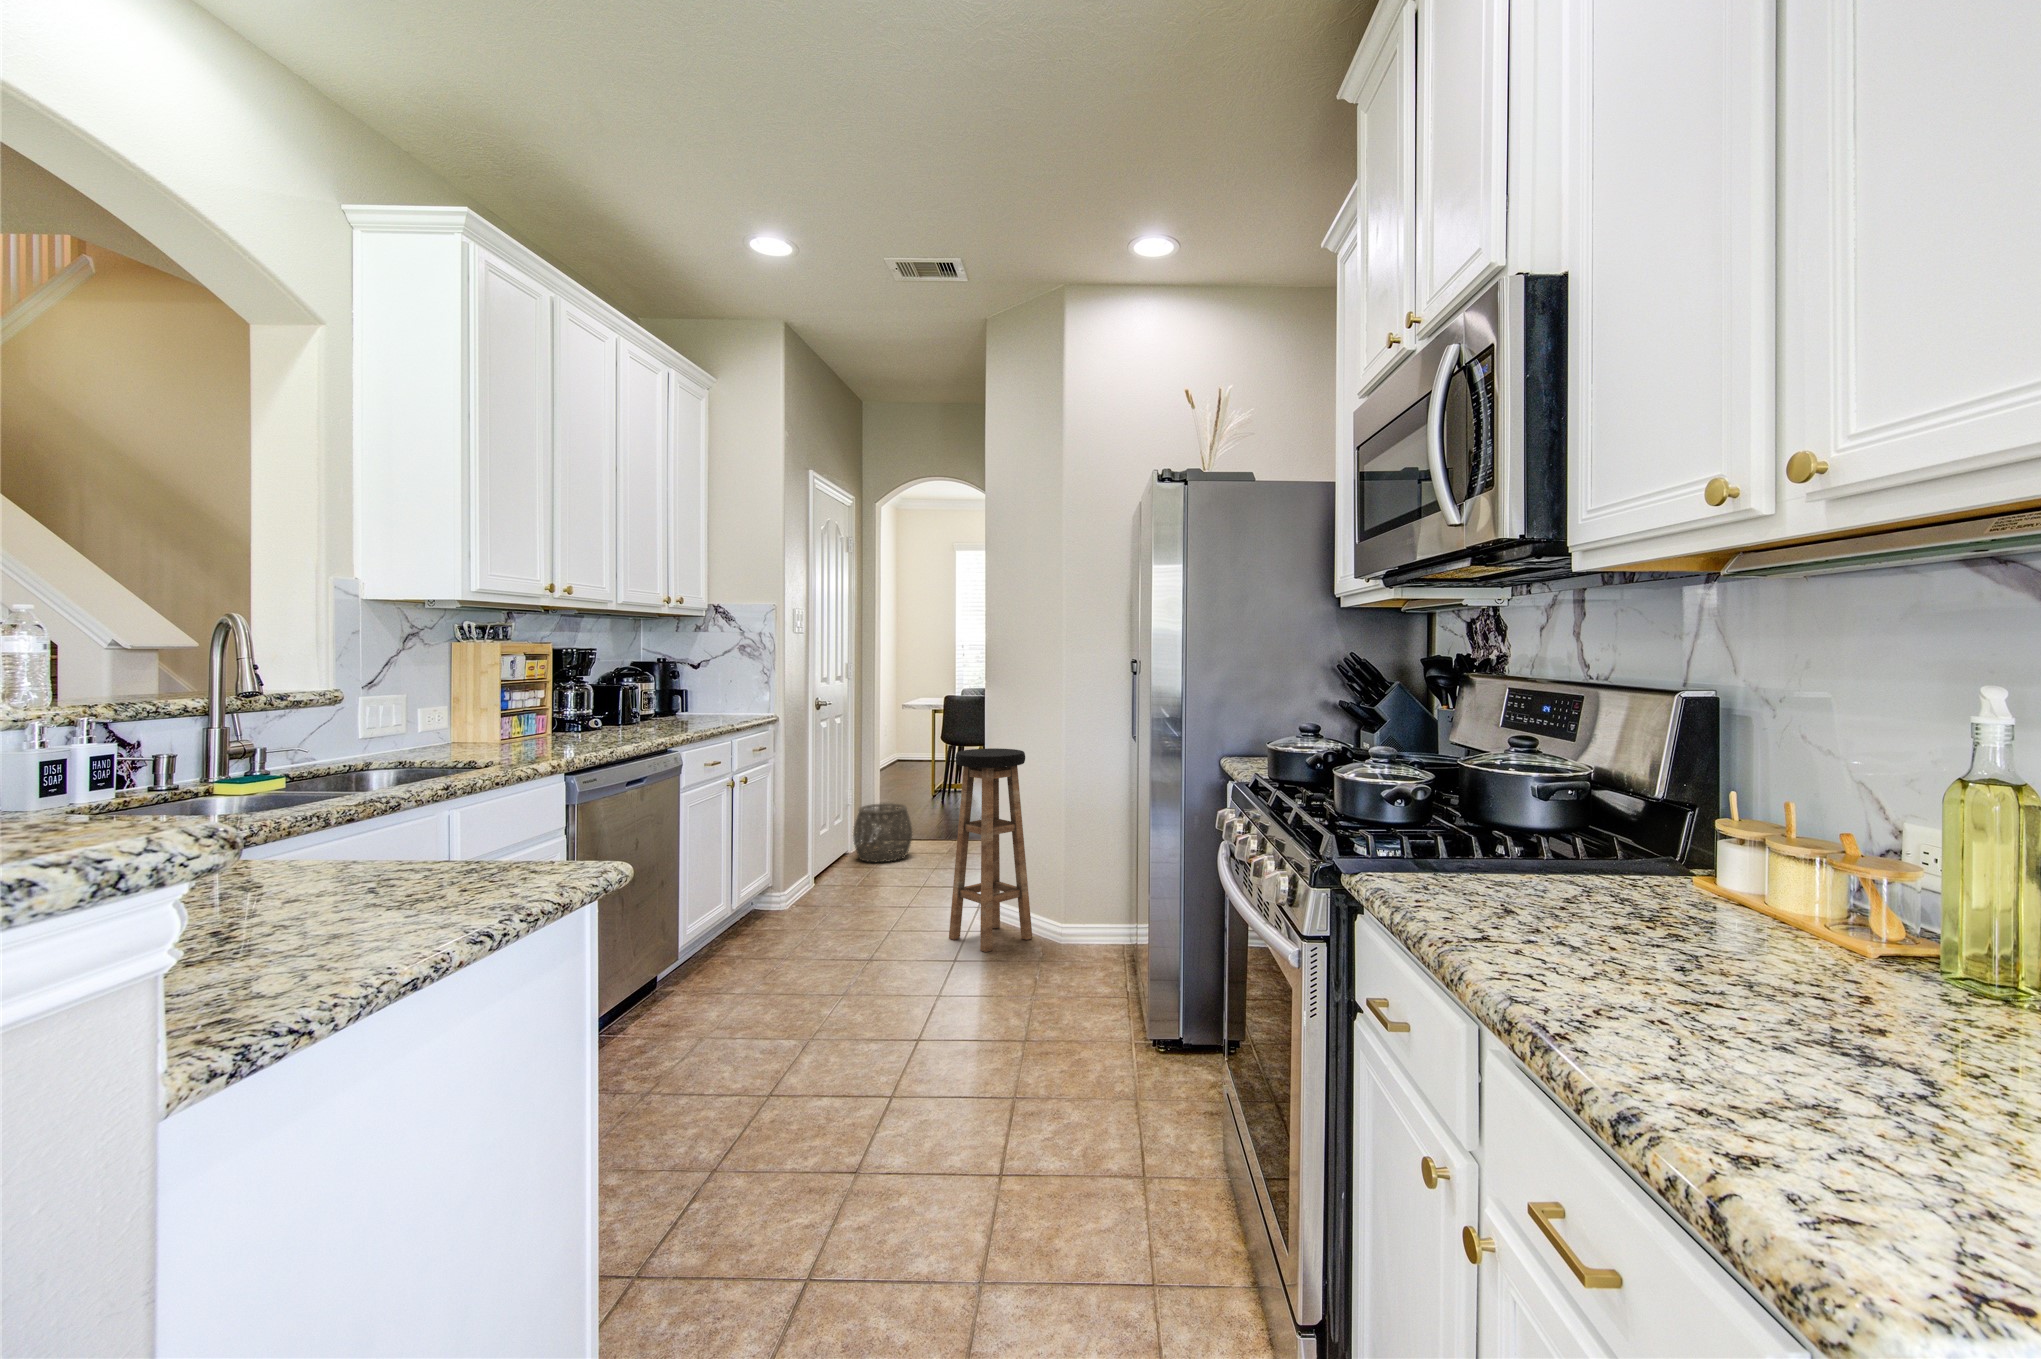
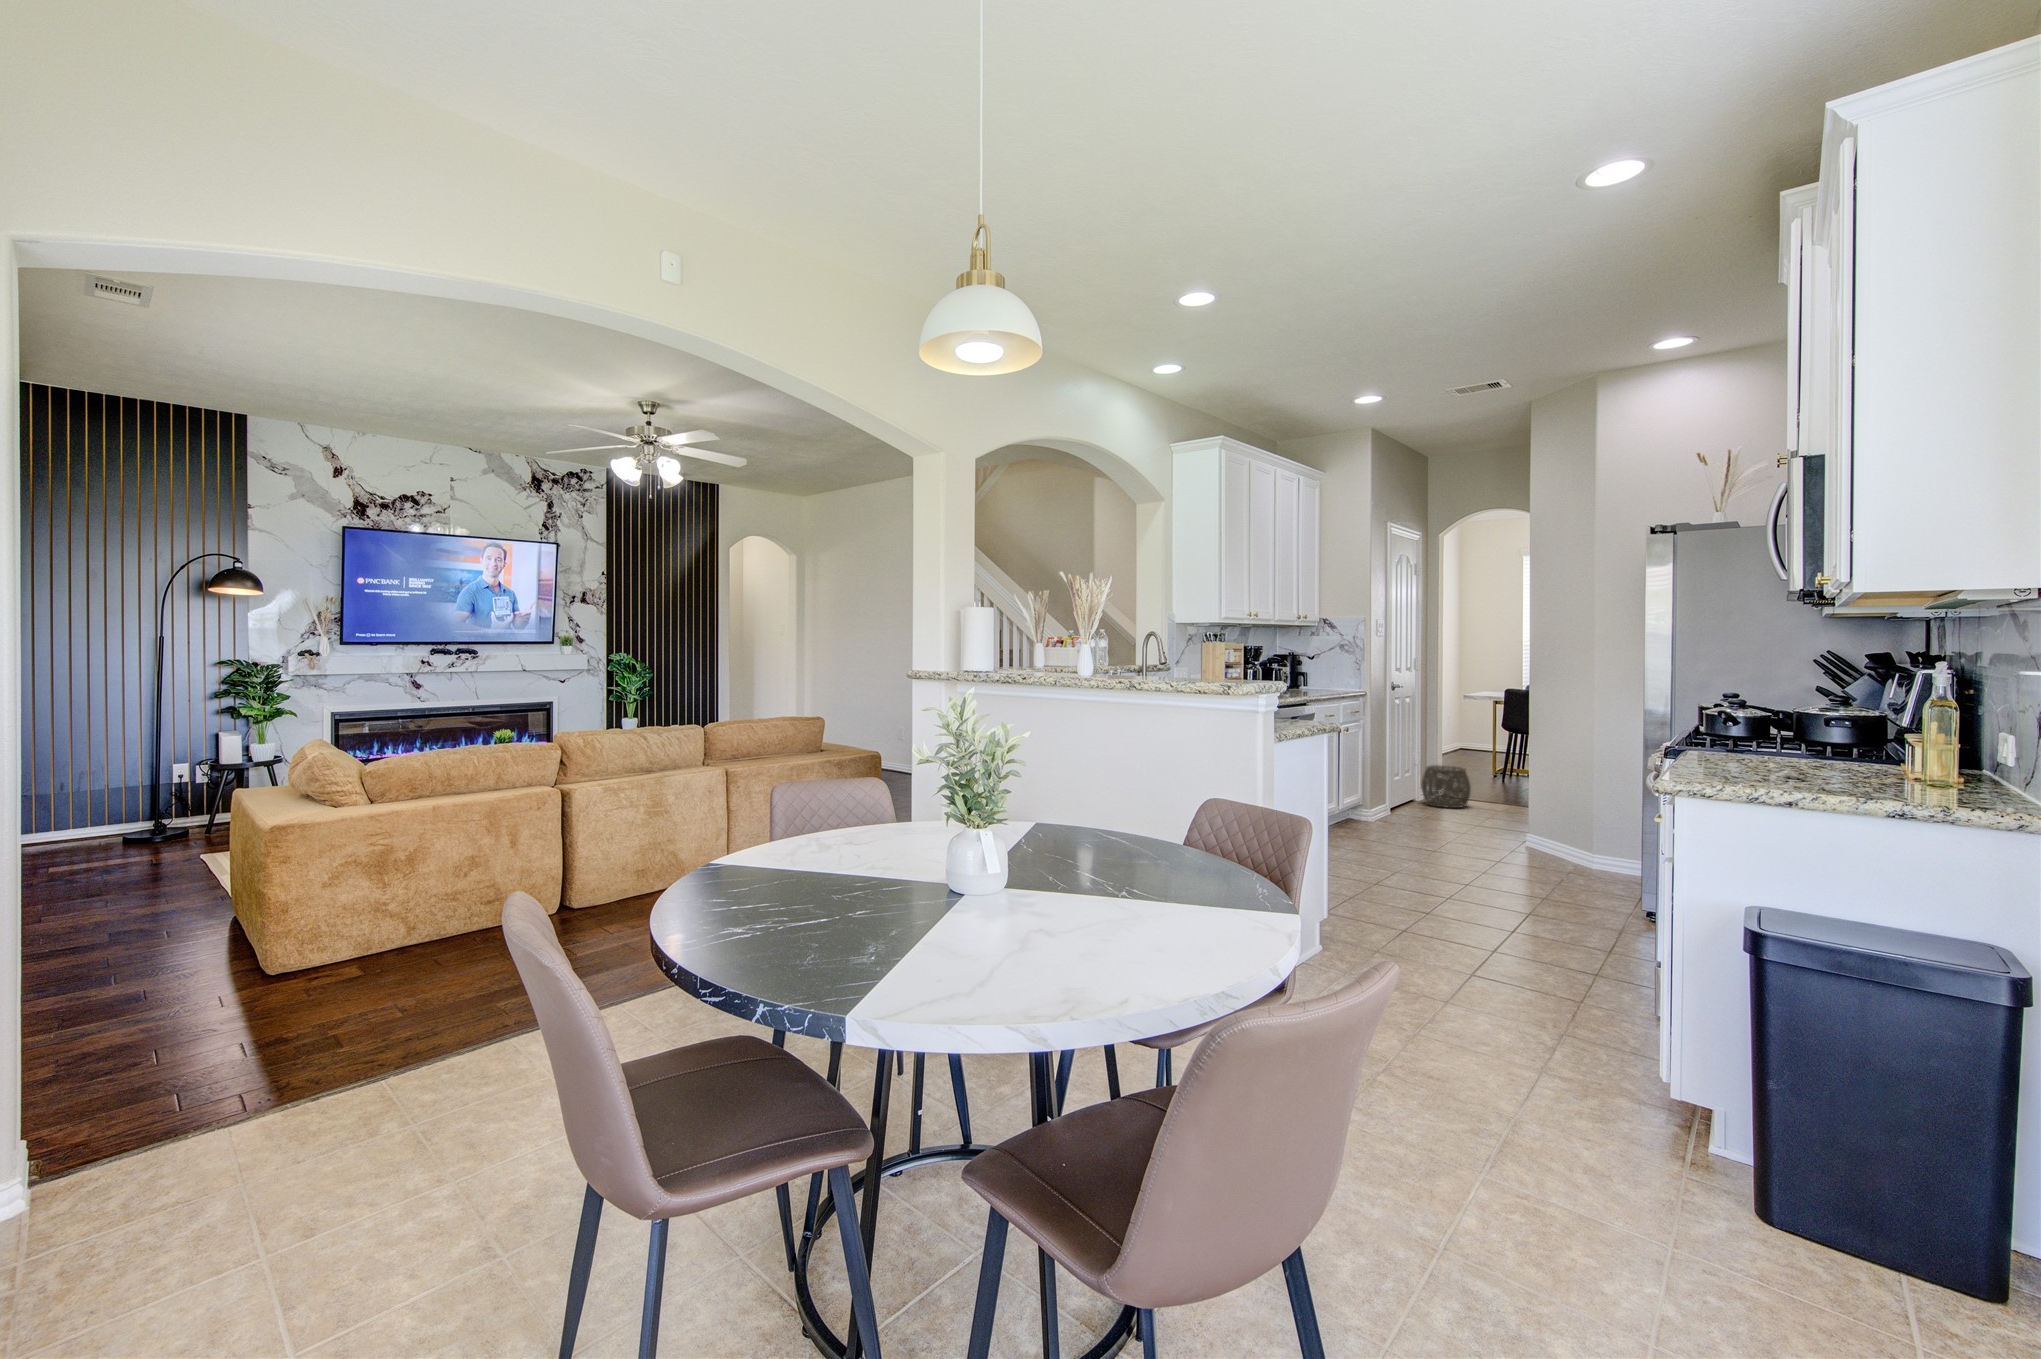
bar stool: present [949,748,1032,952] -> none [1499,718,1569,858]

